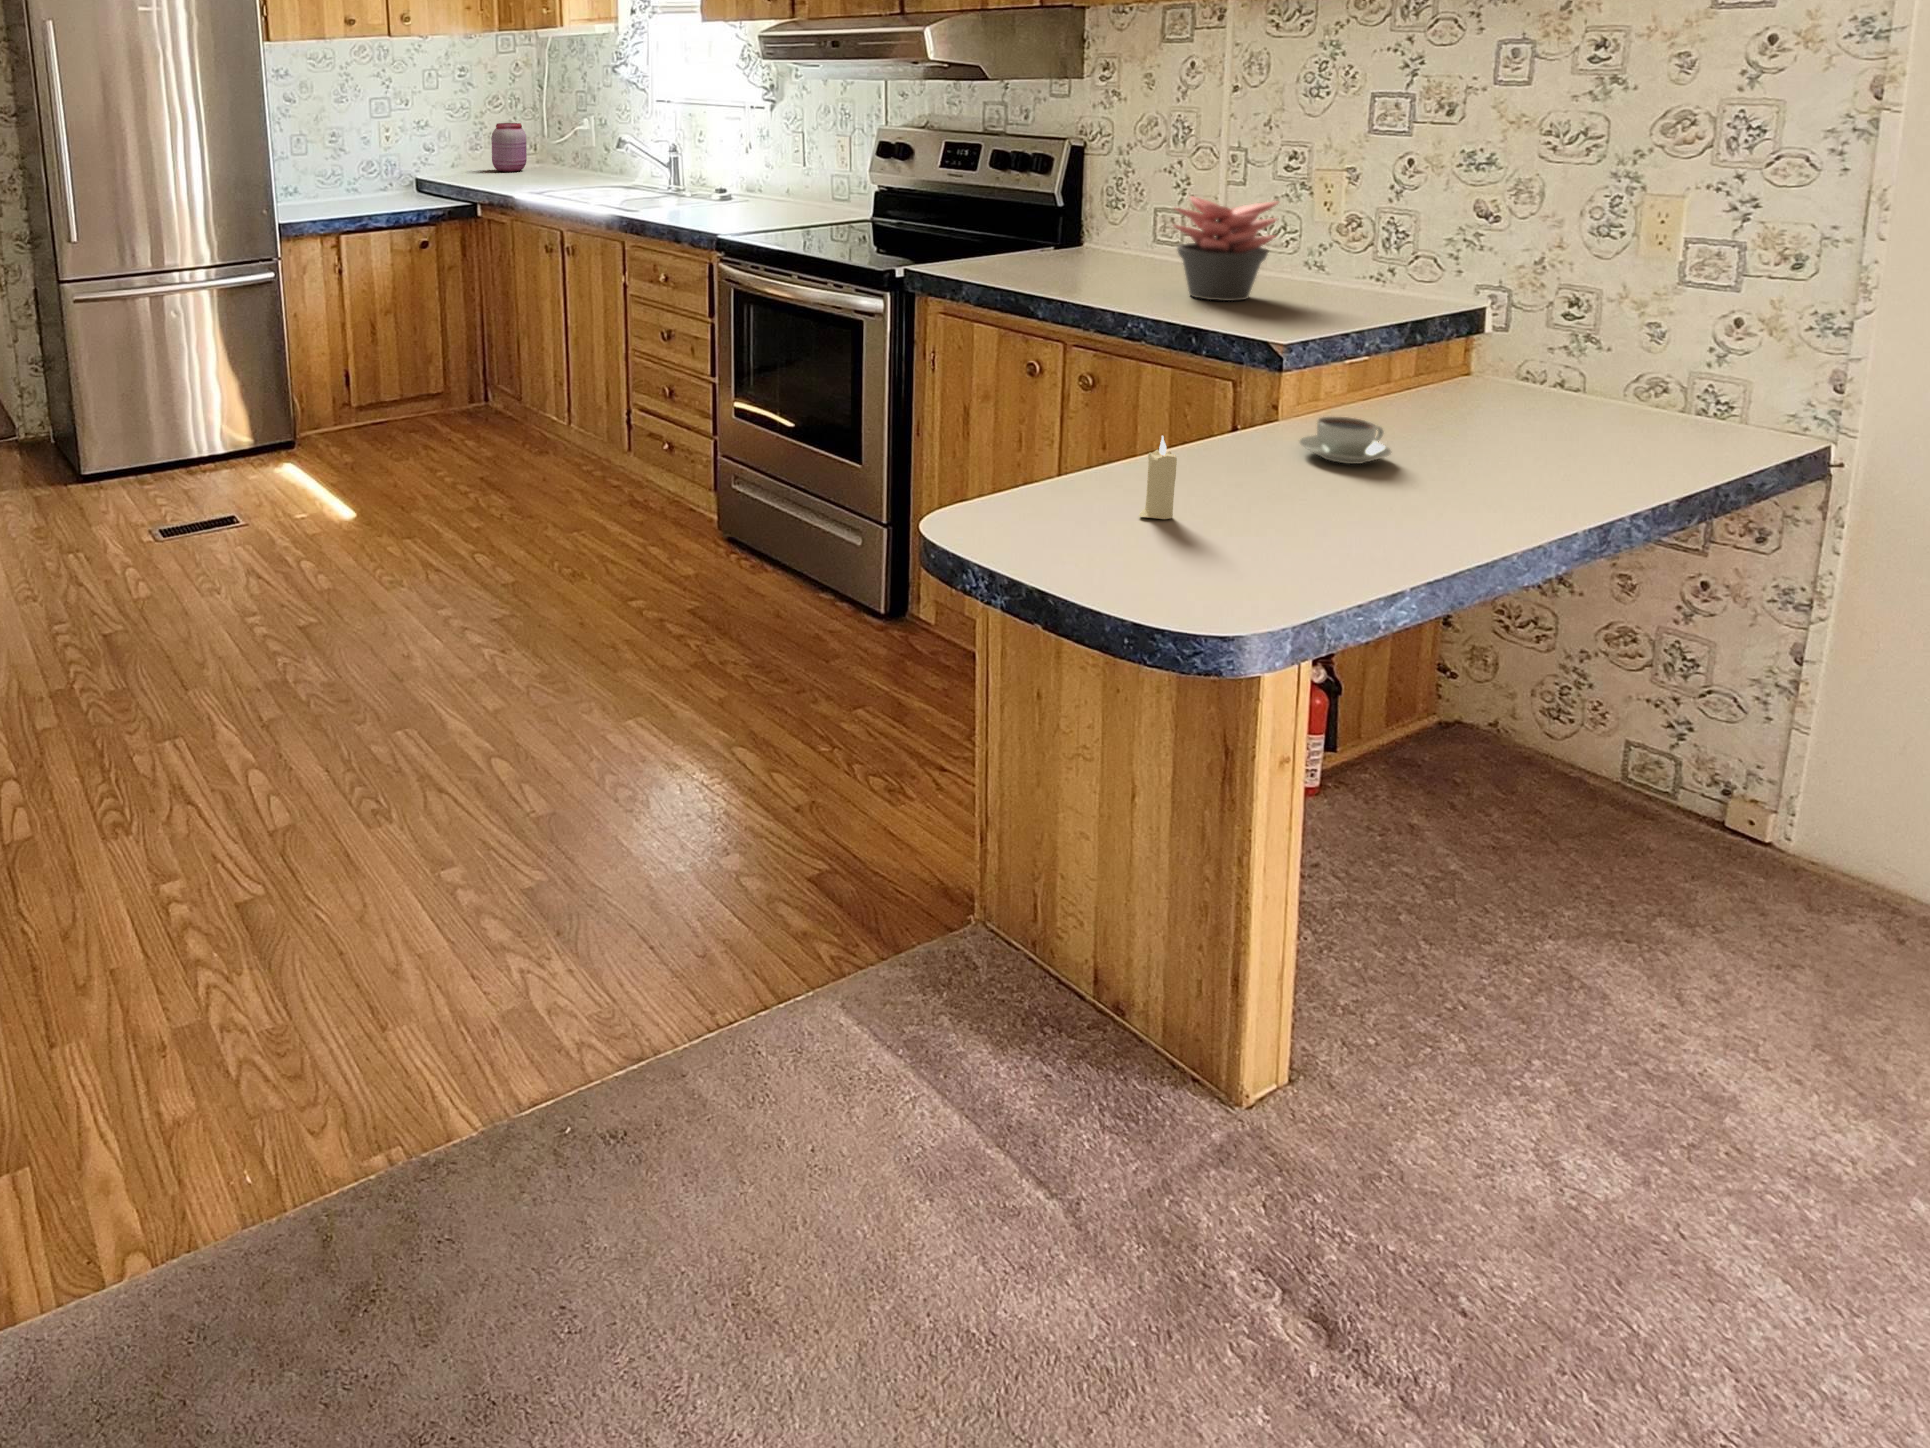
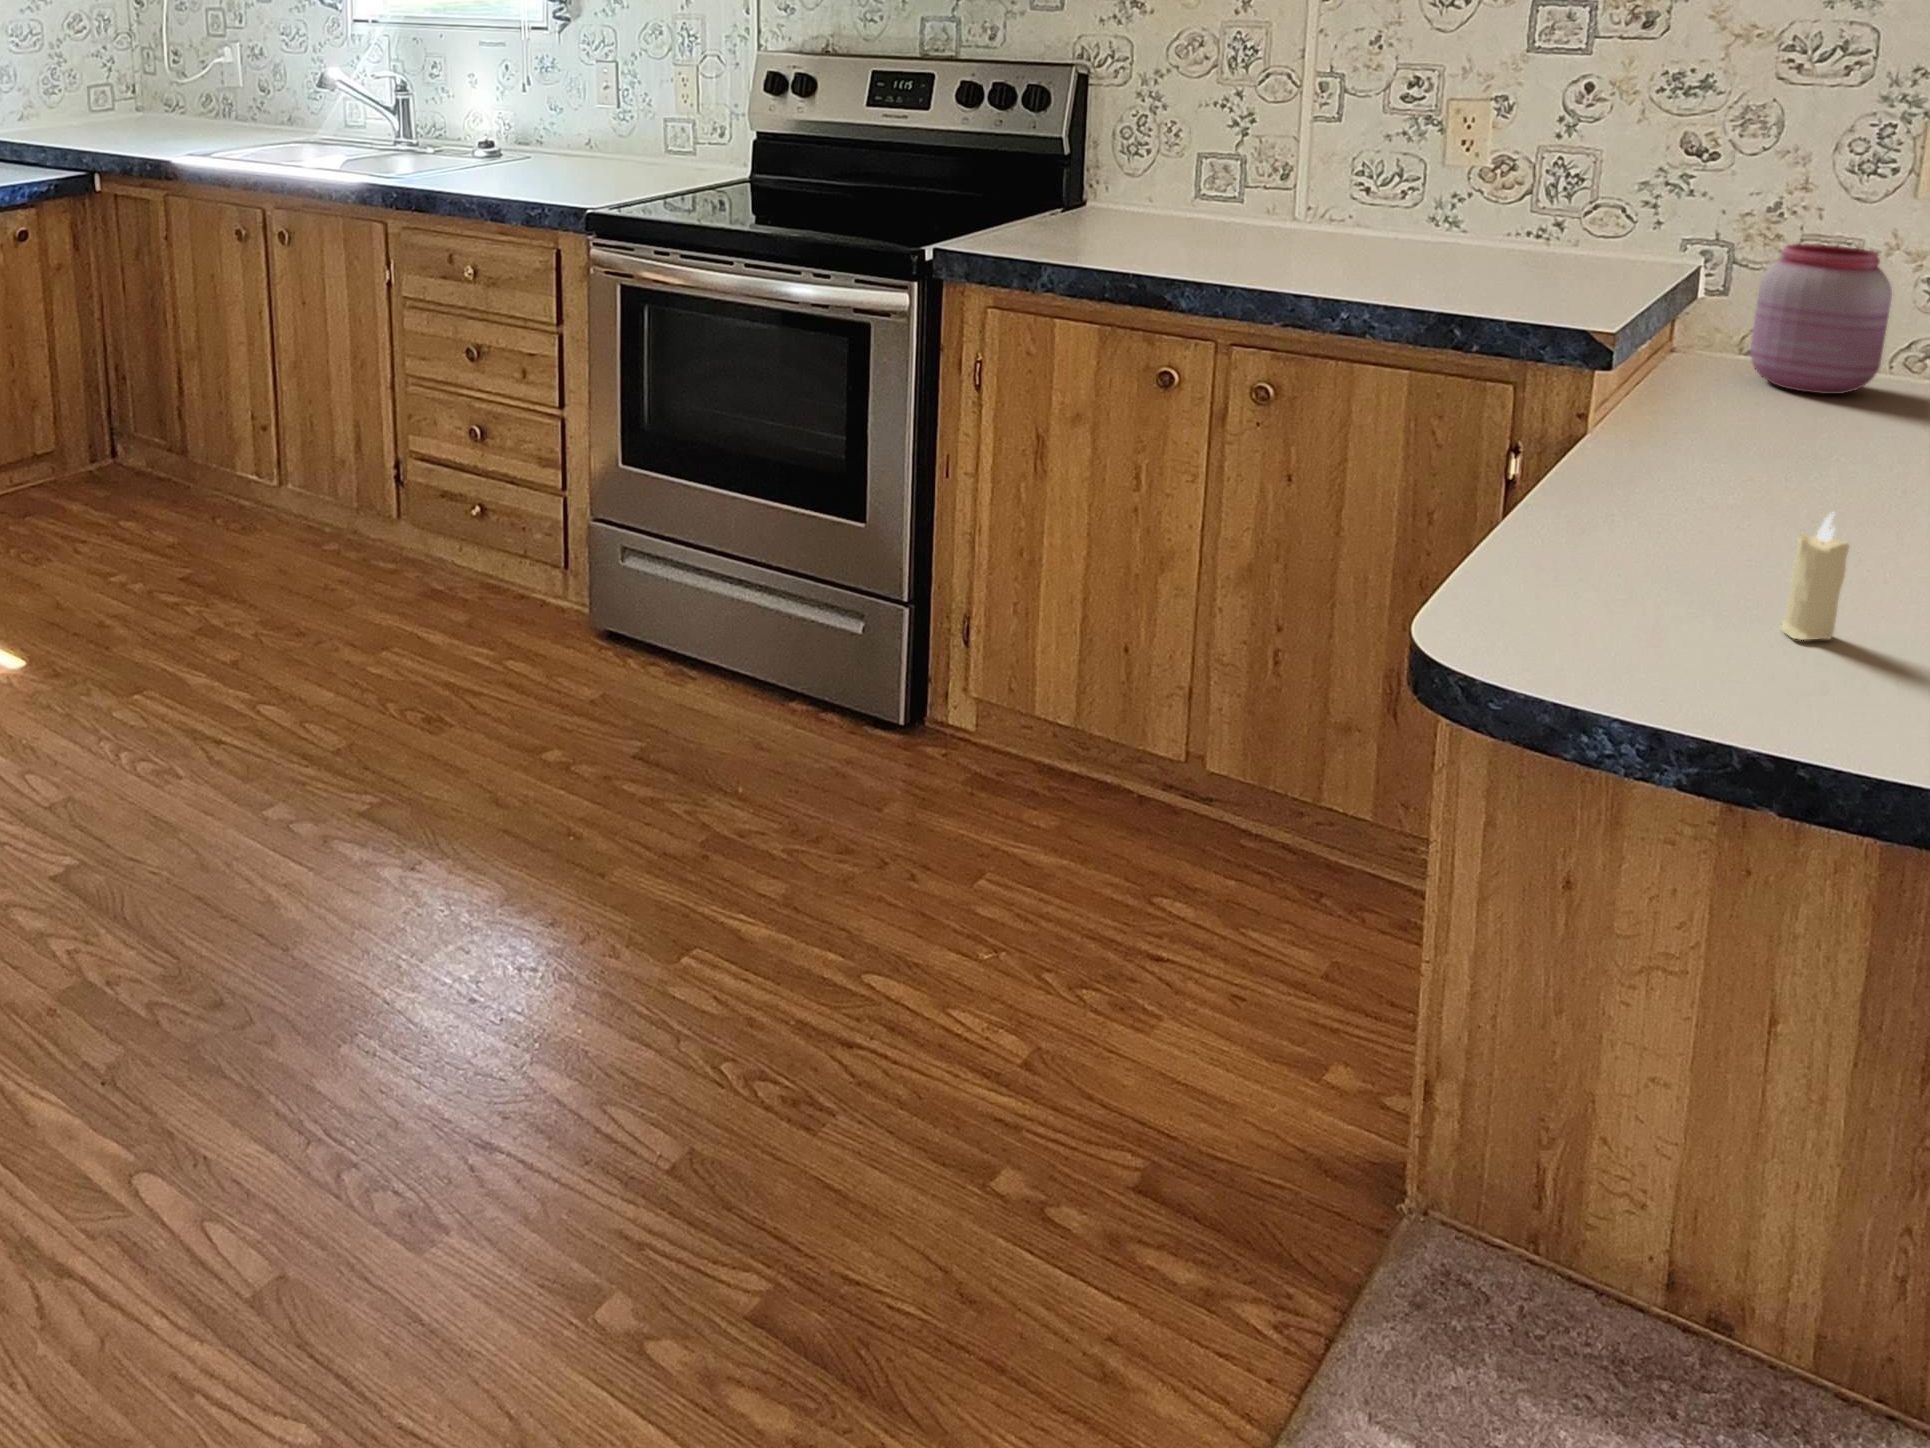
jar: present [492,123,527,172] -> present [1750,244,1892,394]
succulent plant: present [1174,196,1279,301] -> none [1338,138,1474,276]
coffee cup: present [1300,417,1391,464] -> none [1741,439,1884,506]

